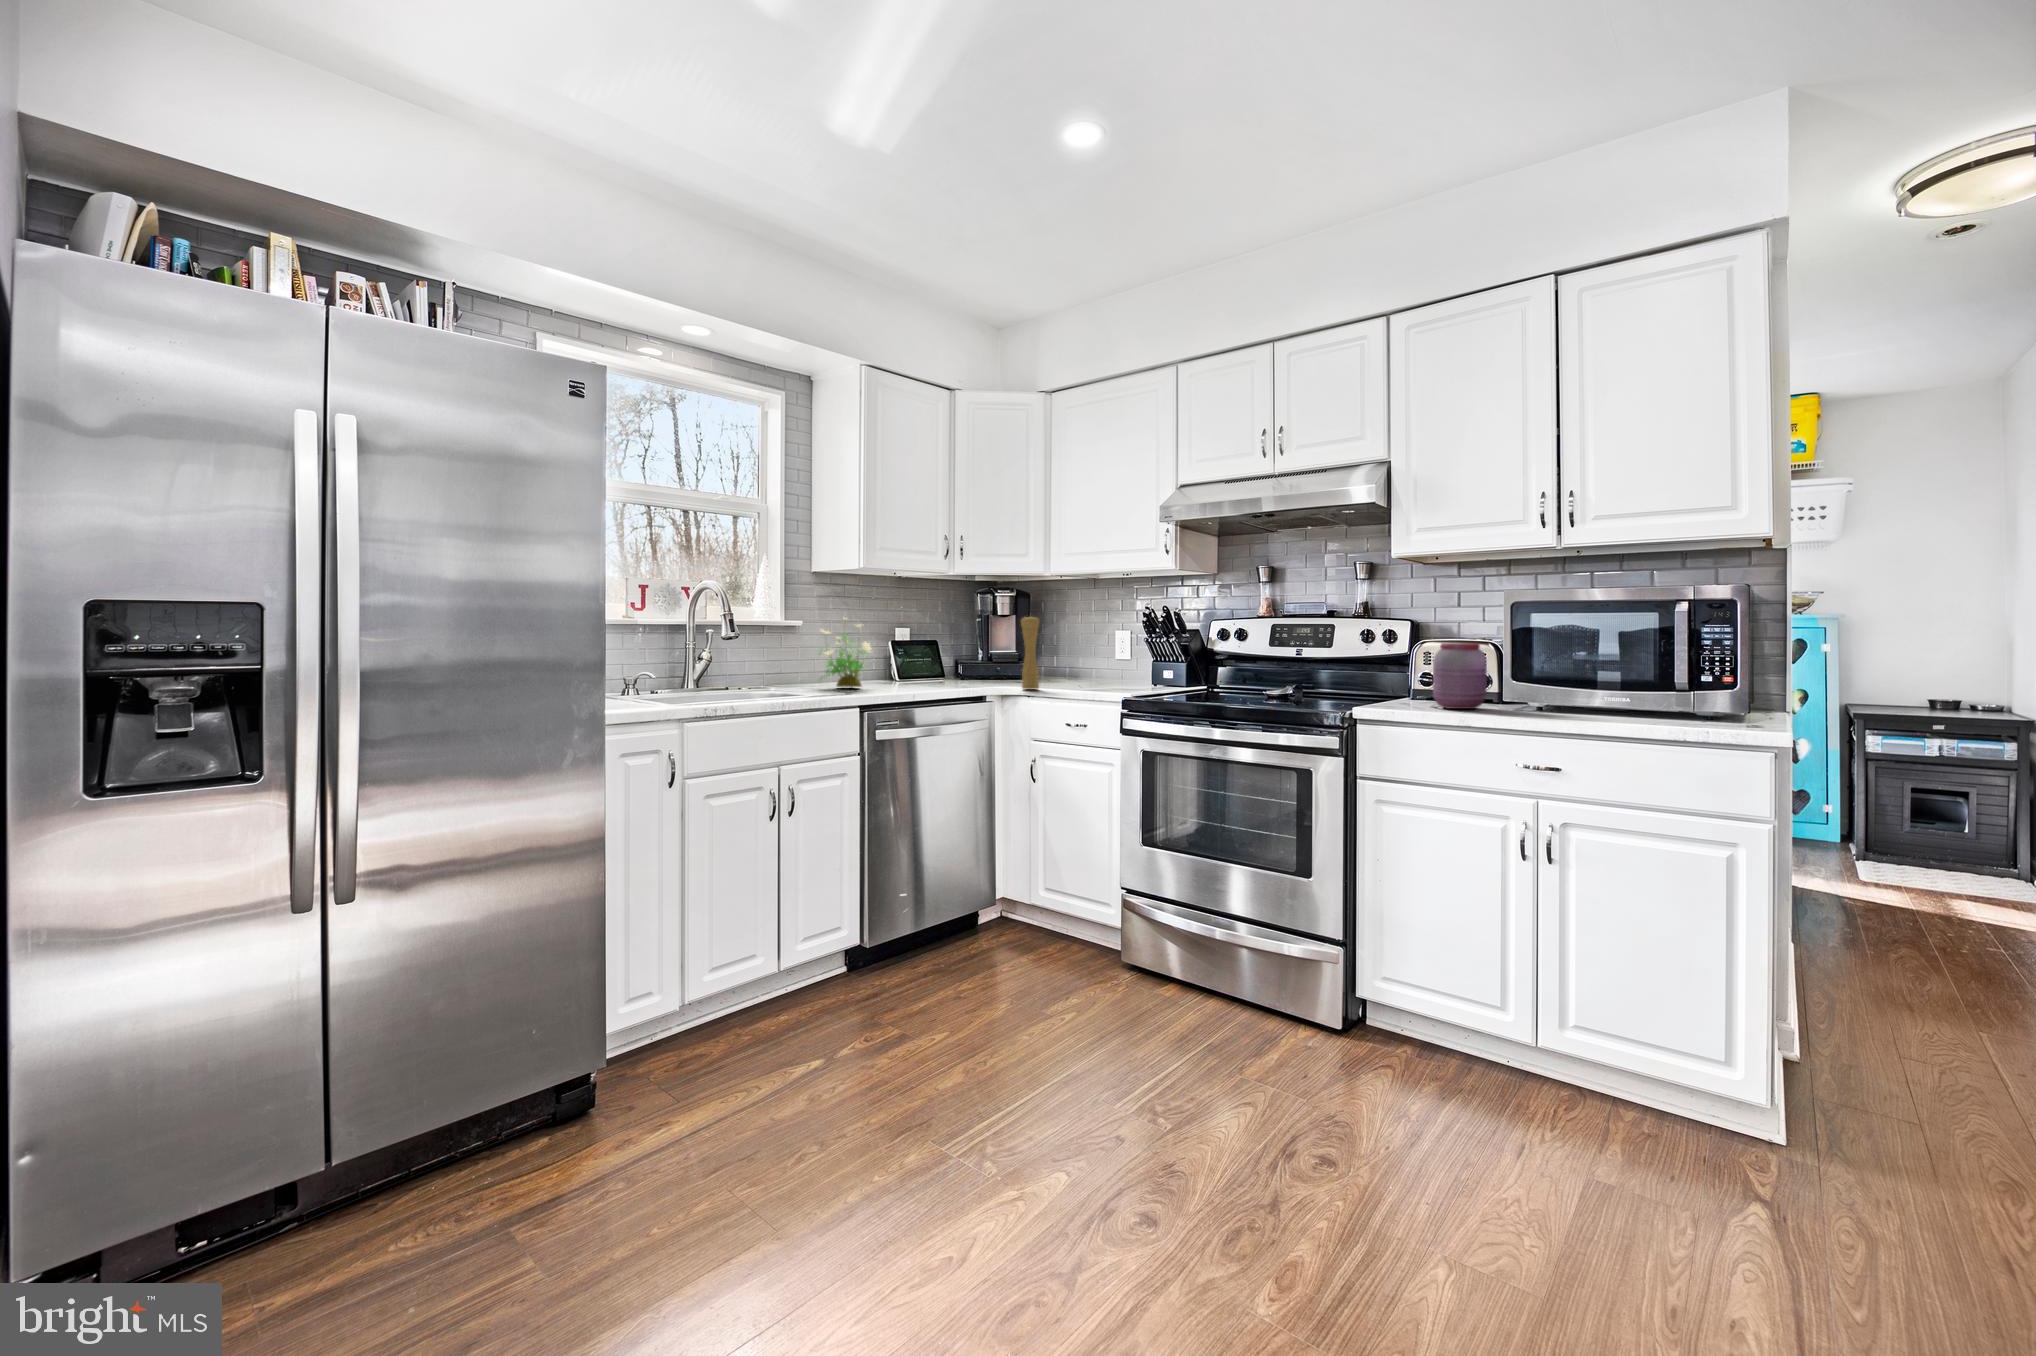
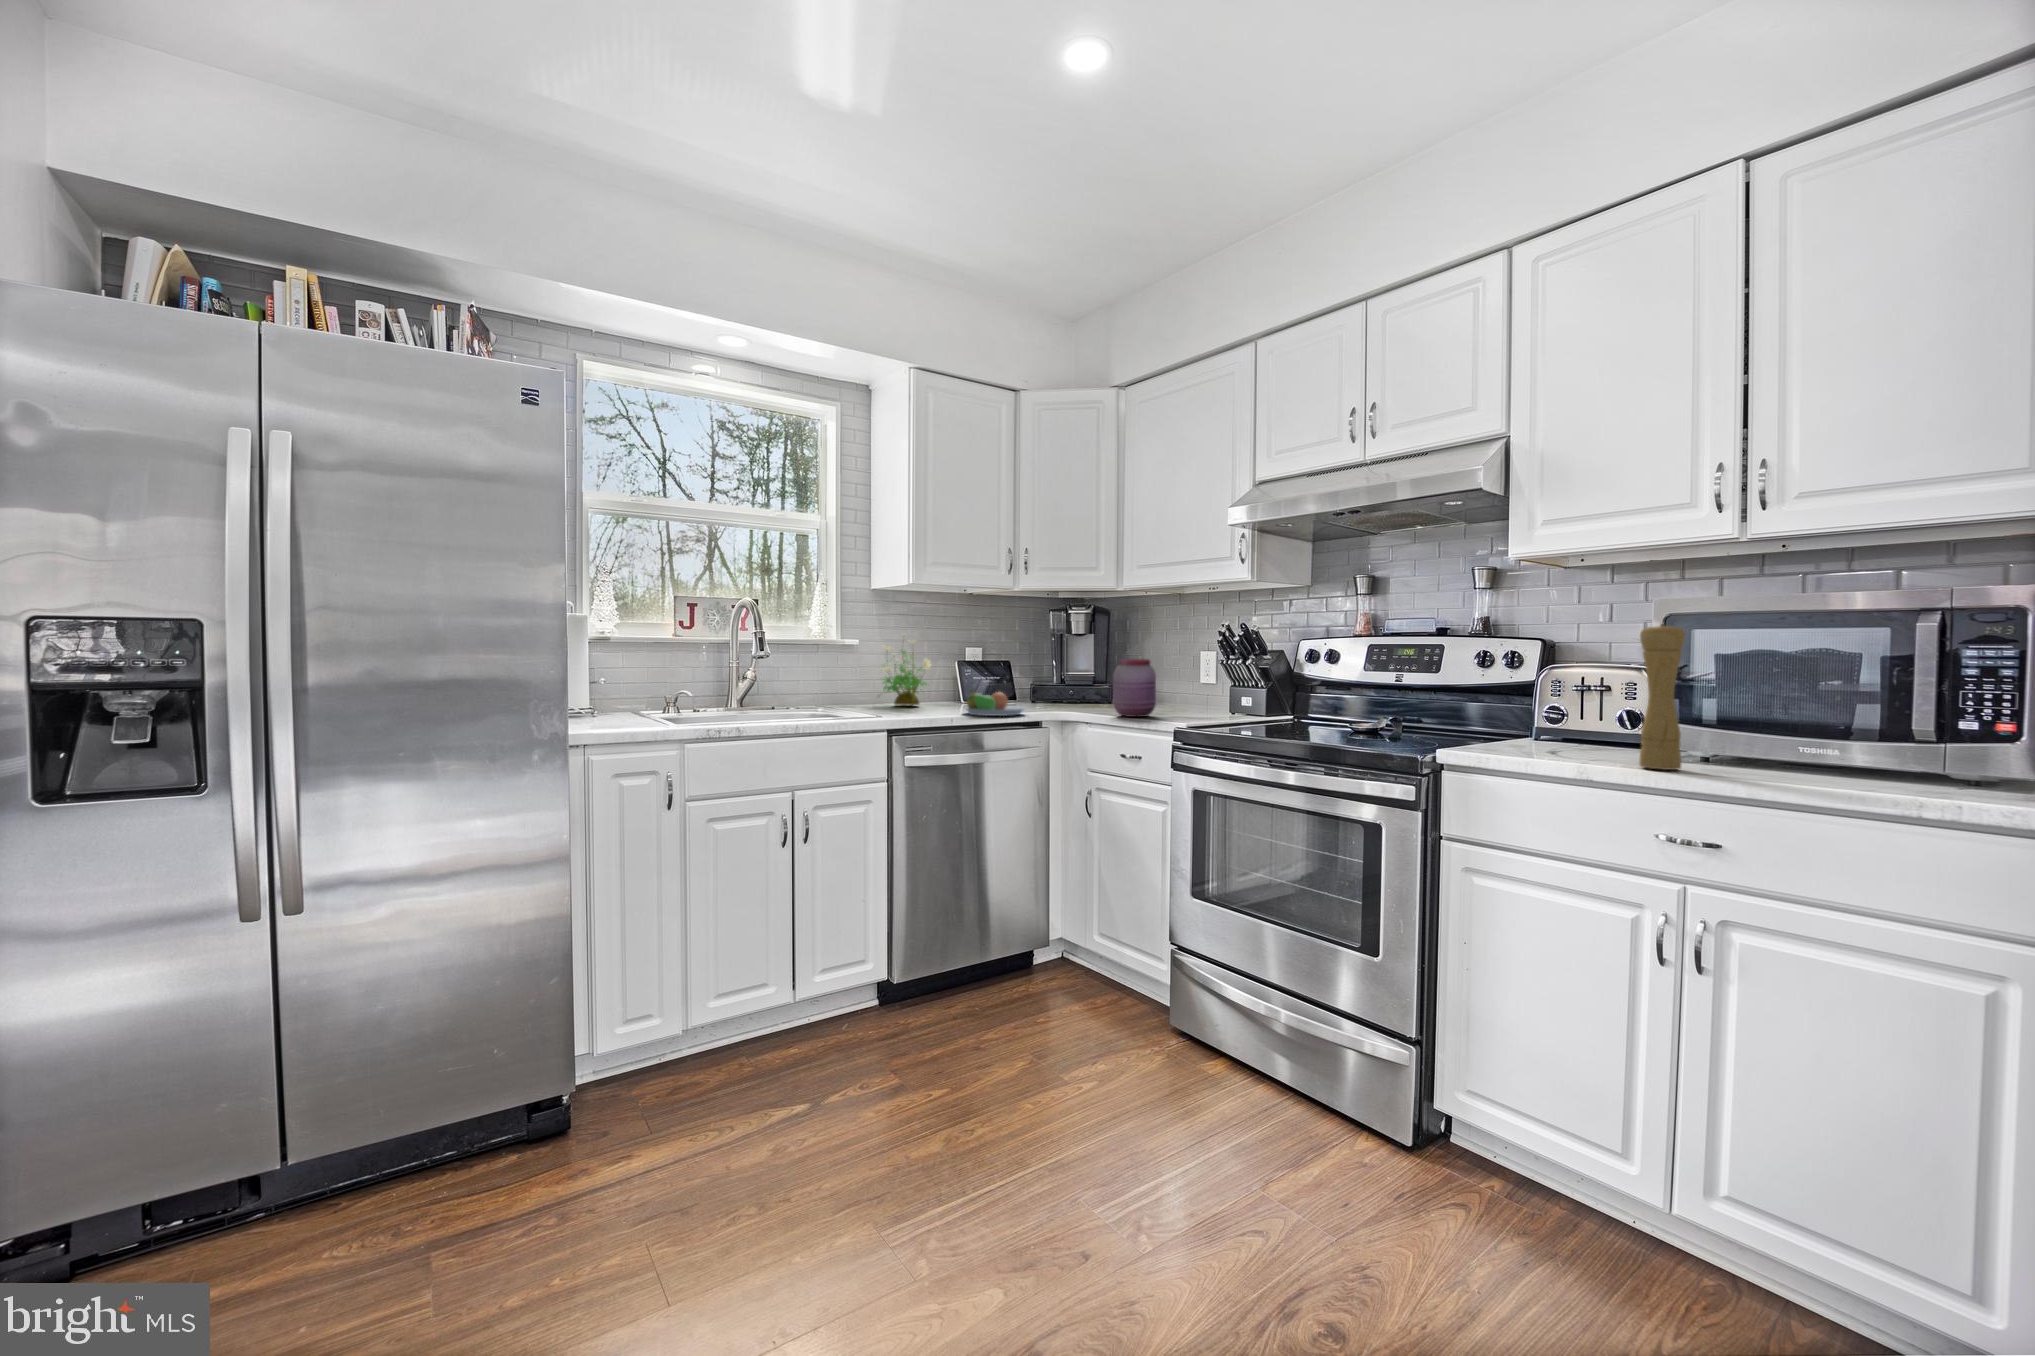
pepper mill: present [1021,616,1039,690] -> present [1639,624,1685,770]
jar: present [1433,643,1487,709] -> present [1113,659,1156,717]
fruit bowl: none [912,670,972,695] -> present [965,689,1025,716]

